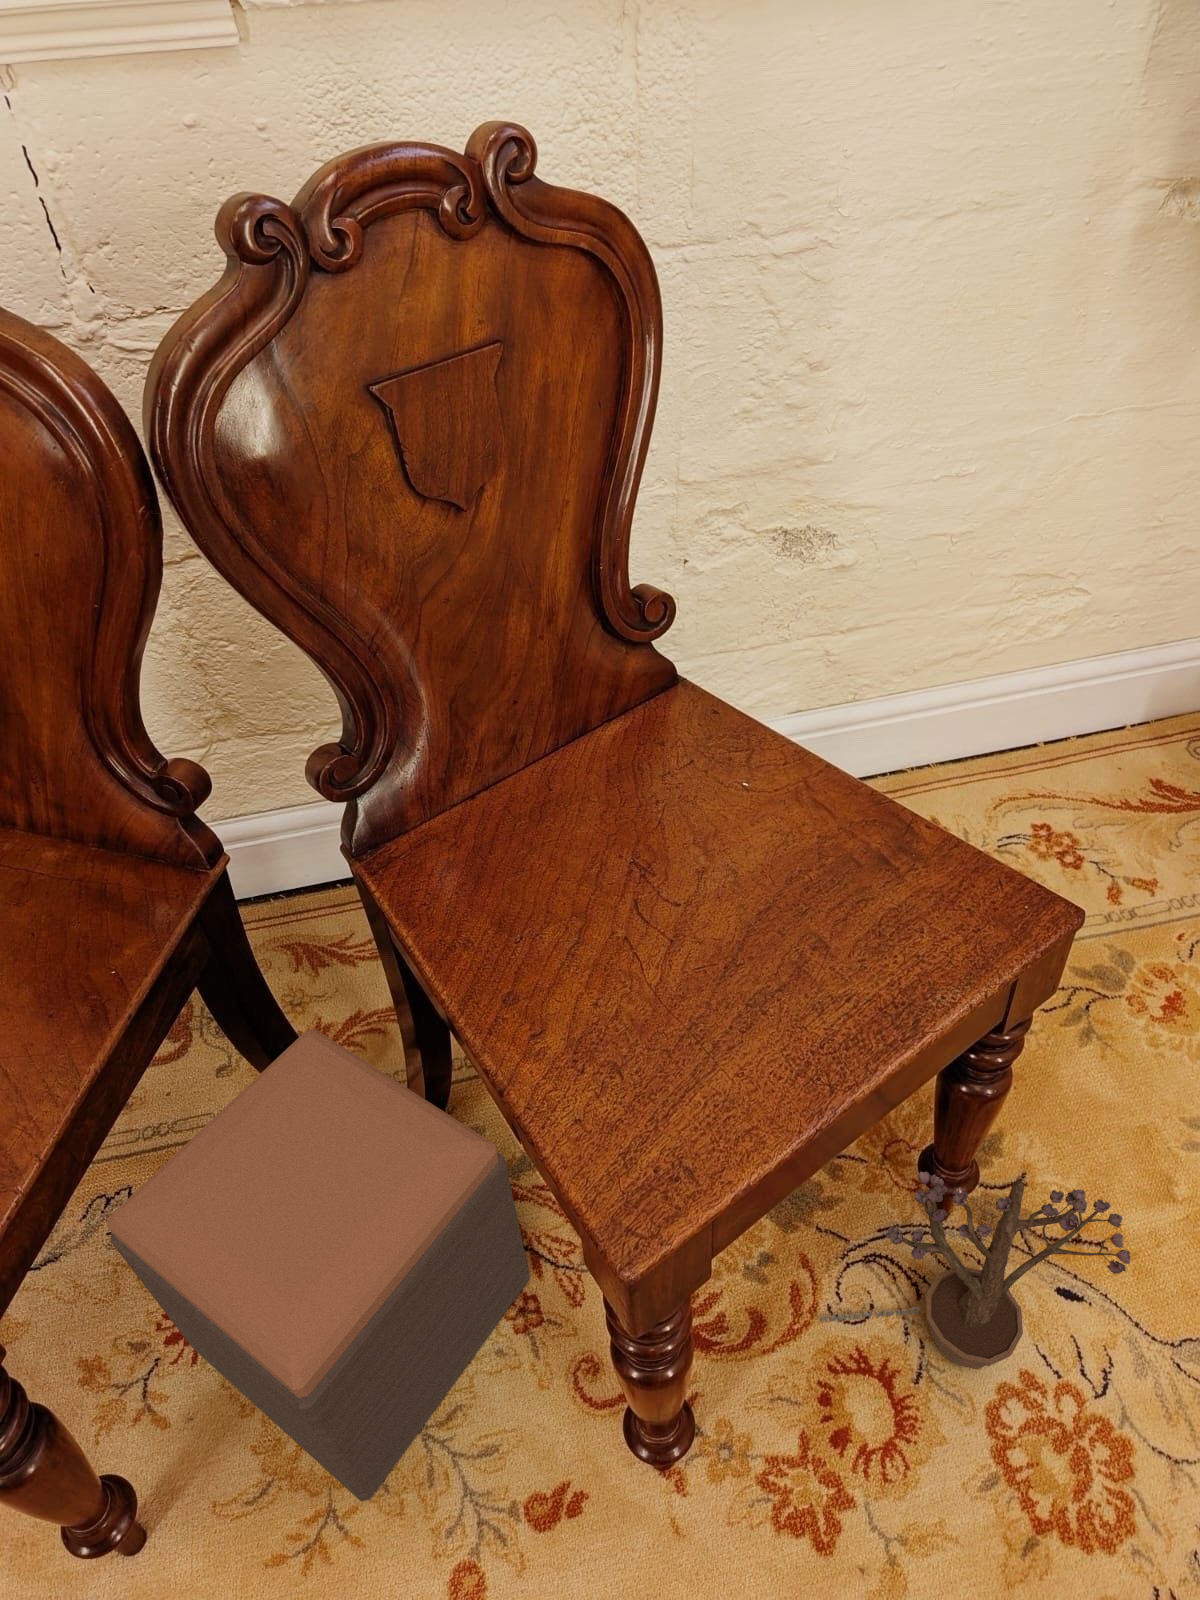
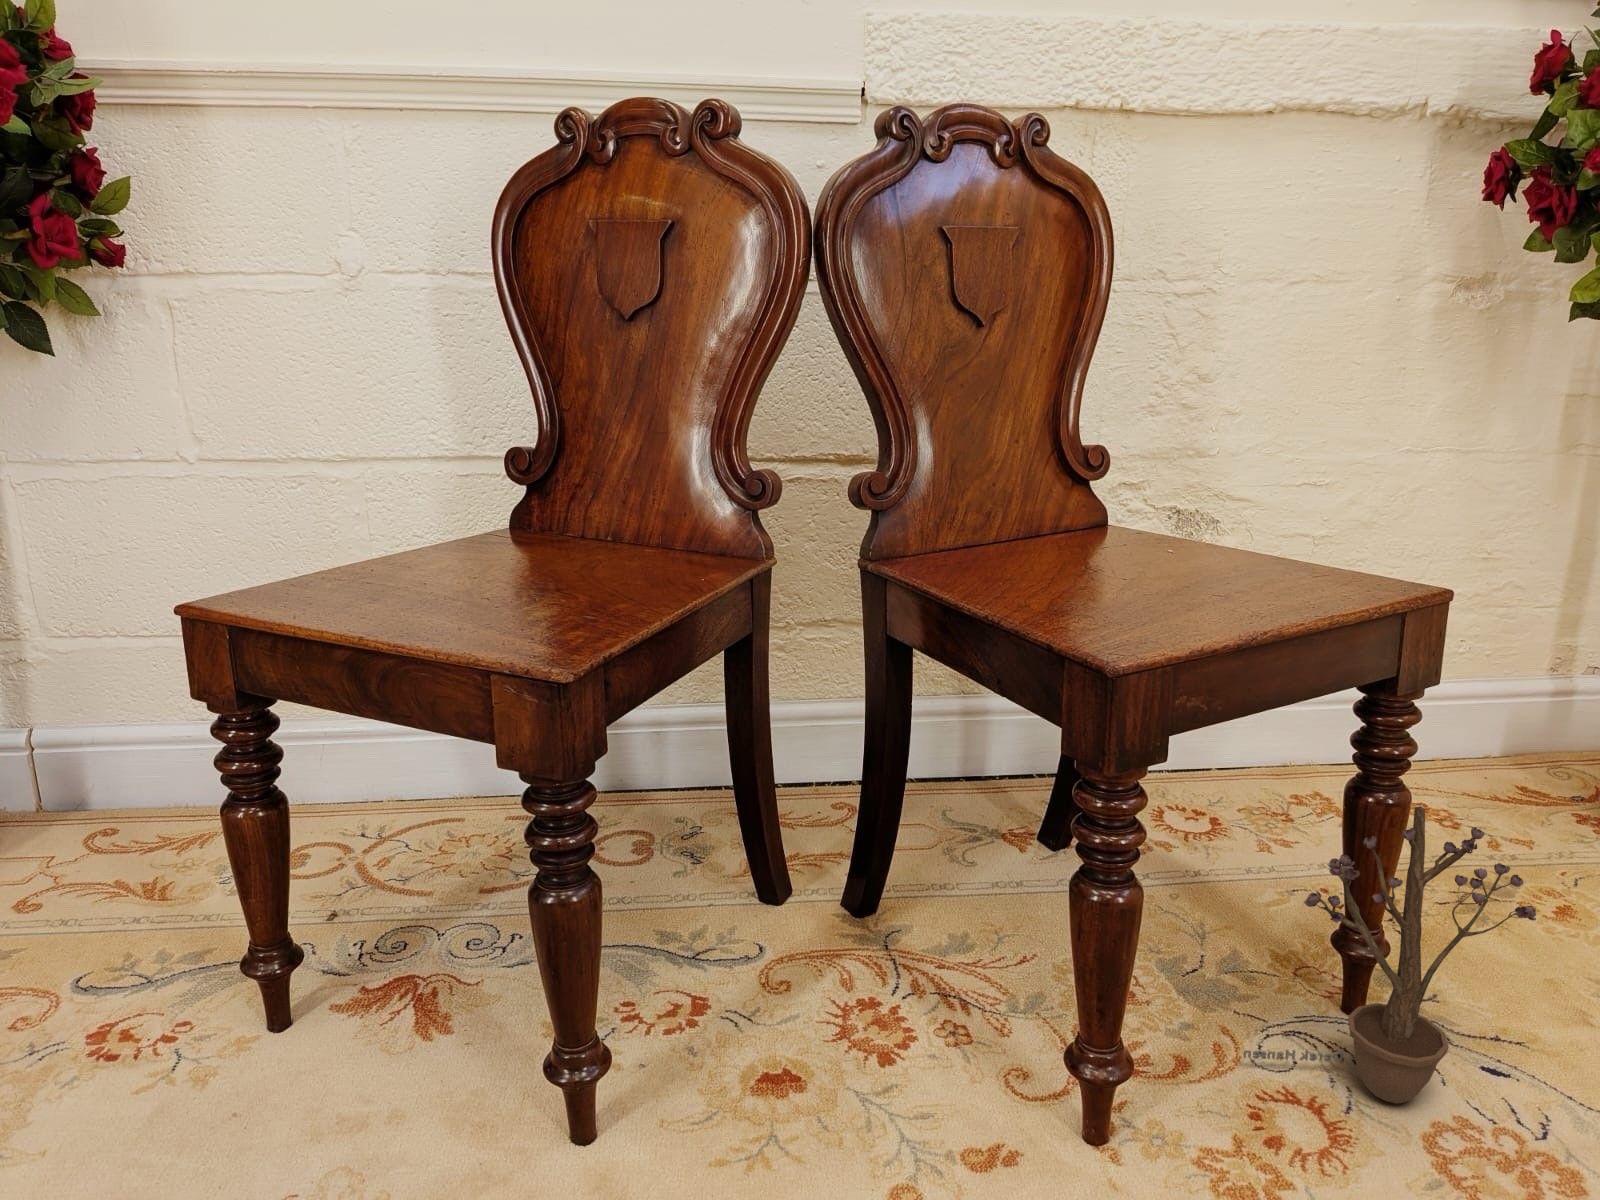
footstool: present [107,1029,529,1501] -> none [639,741,964,1129]

